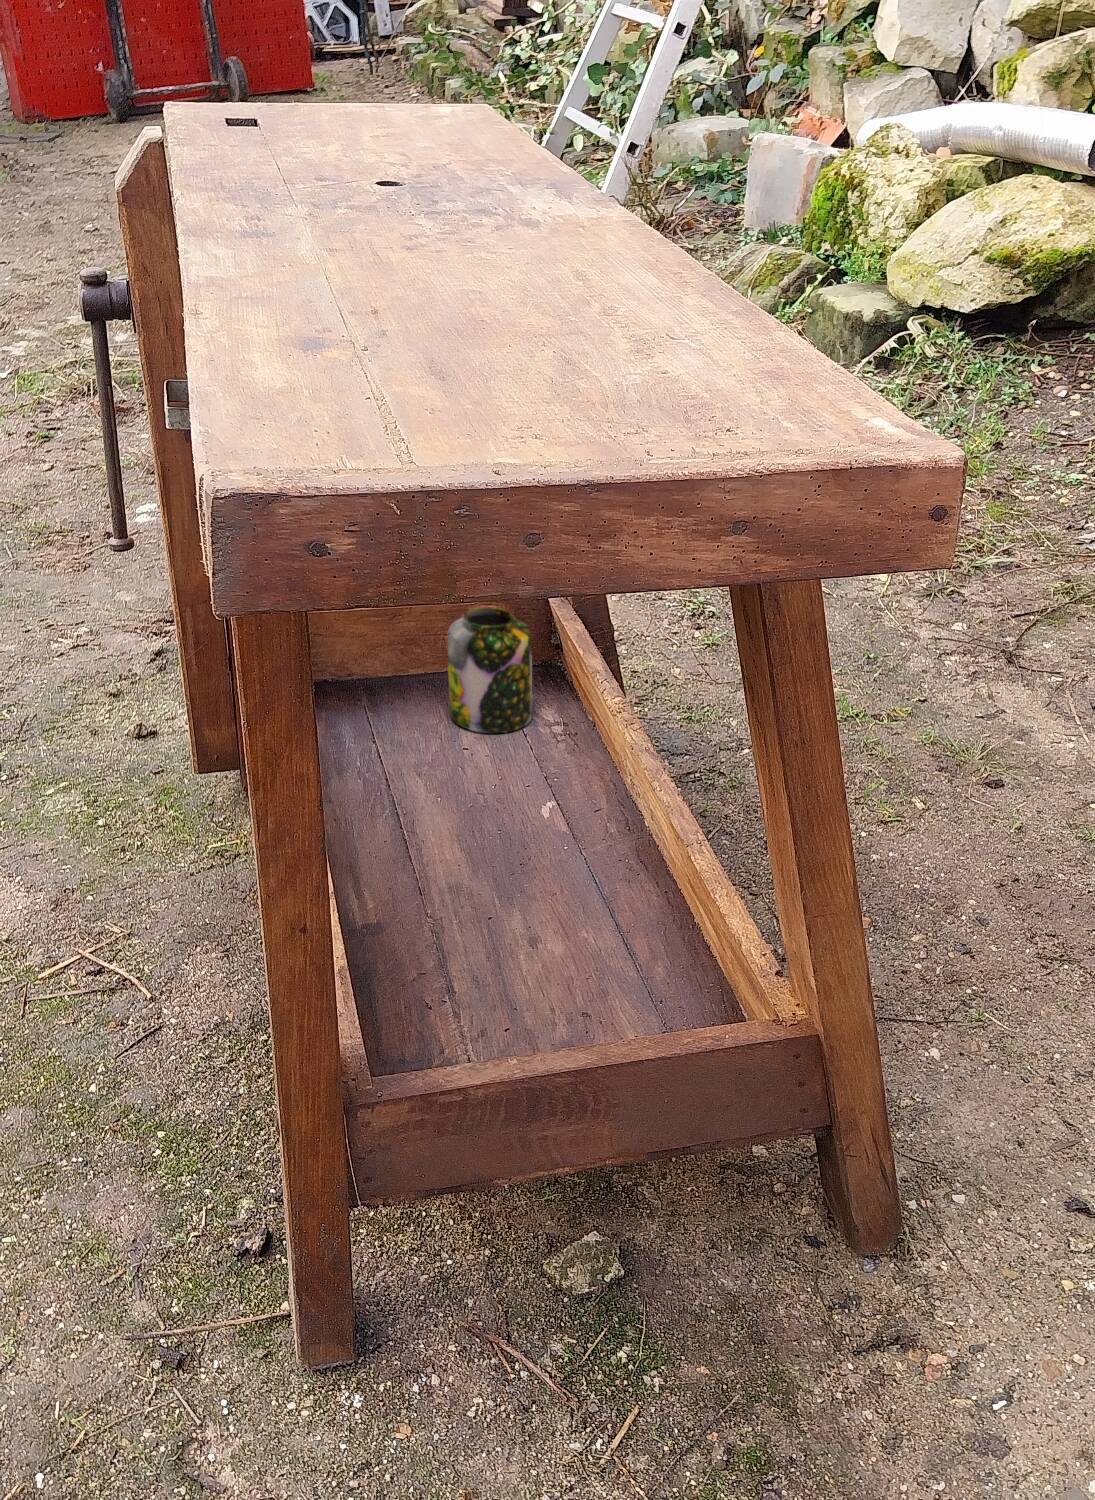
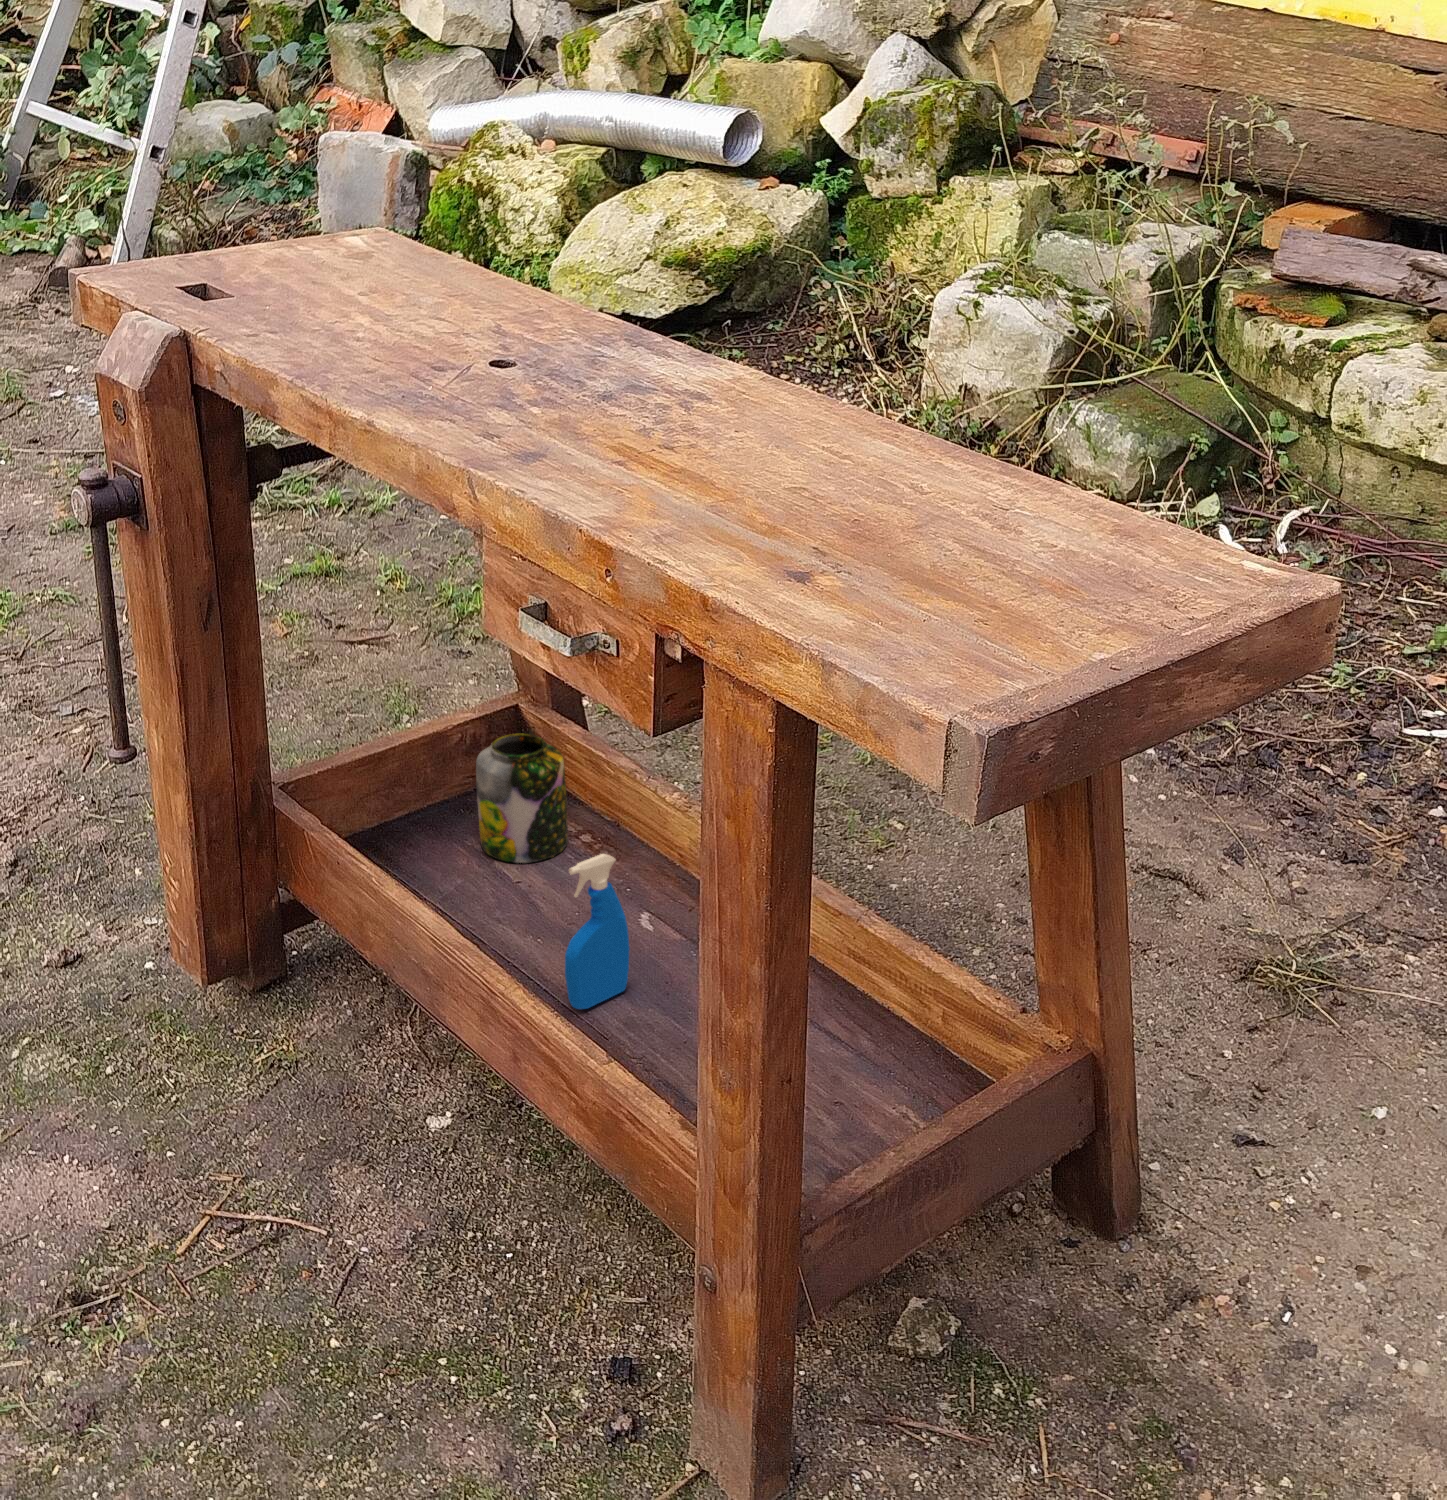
spray bottle: none [410,714,484,866] -> present [565,854,630,1009]

